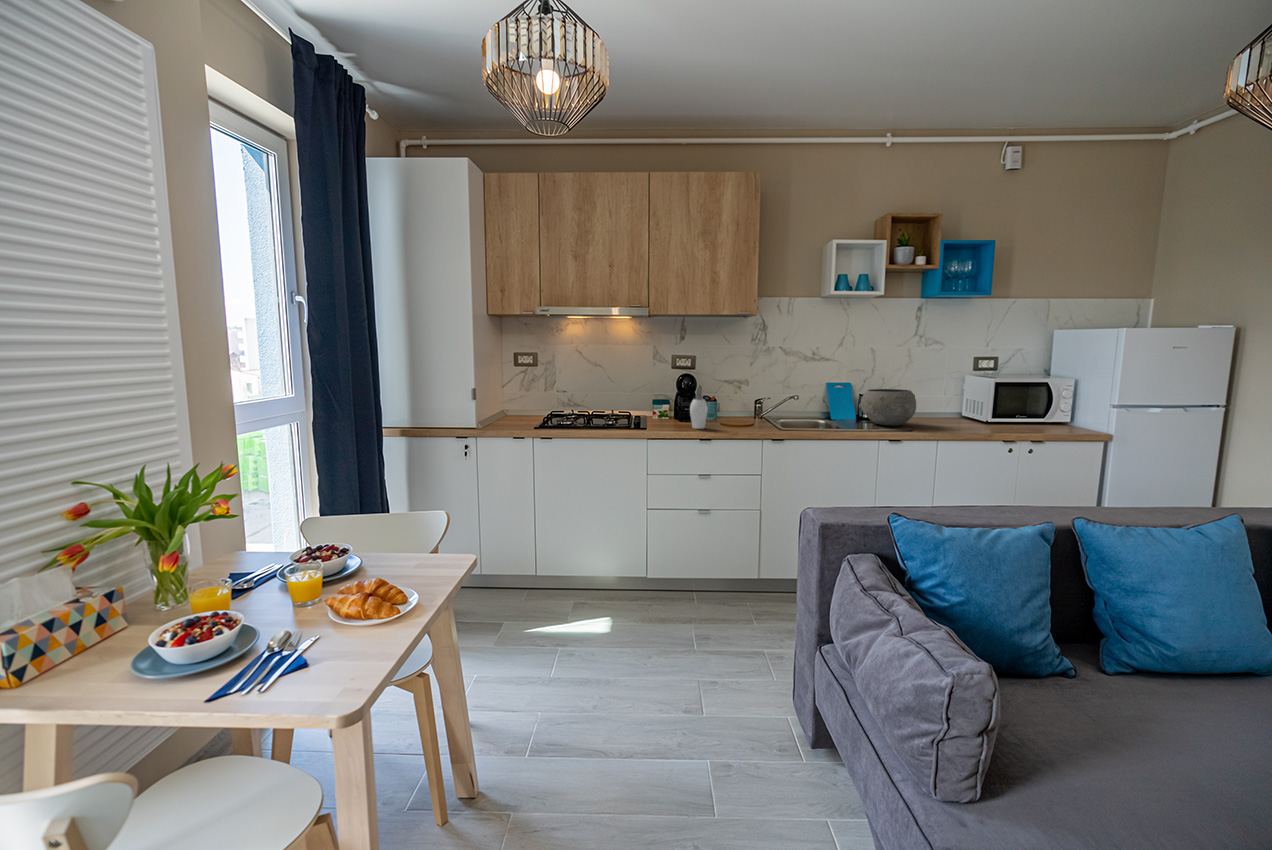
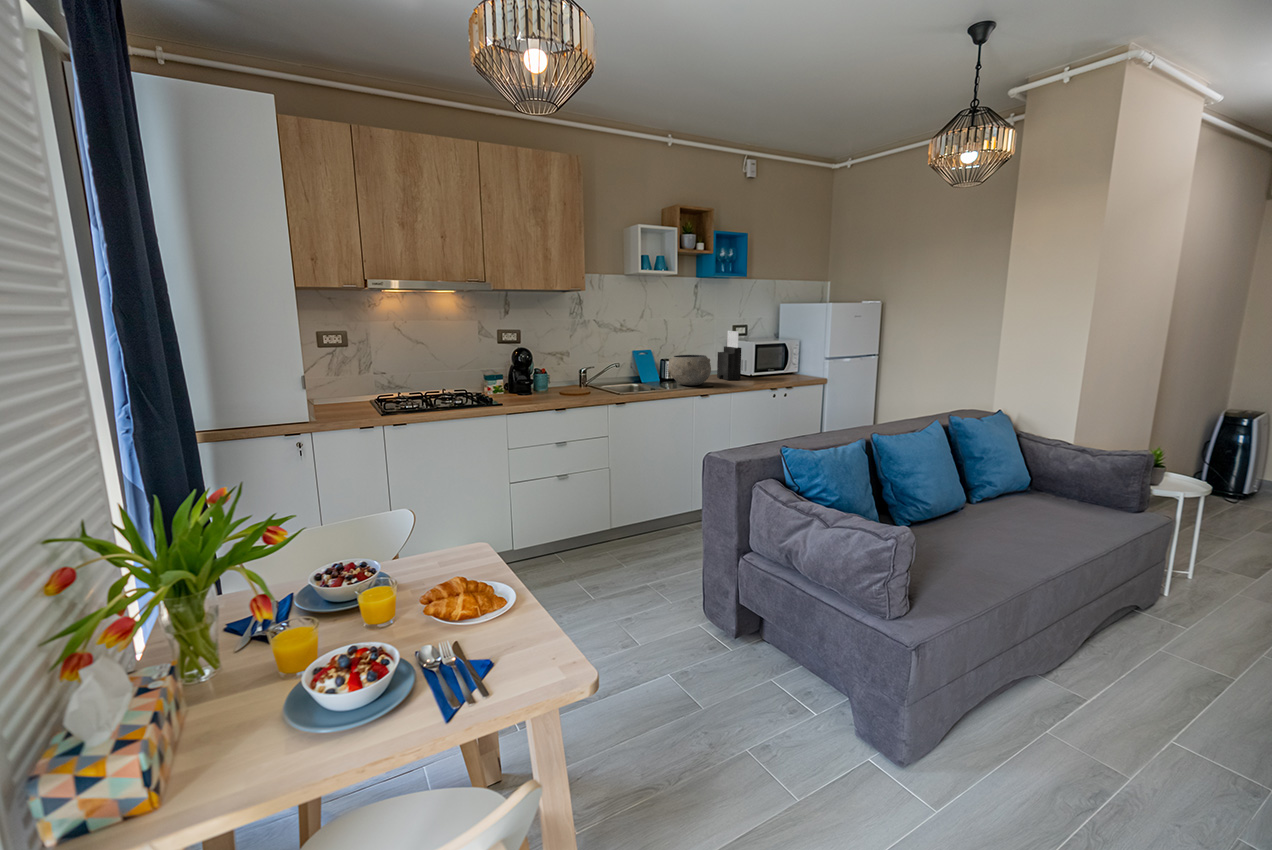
knife block: none [940,362,972,424] -> present [717,331,741,380]
soap dispenser: present [690,388,708,429] -> none [540,361,563,401]

